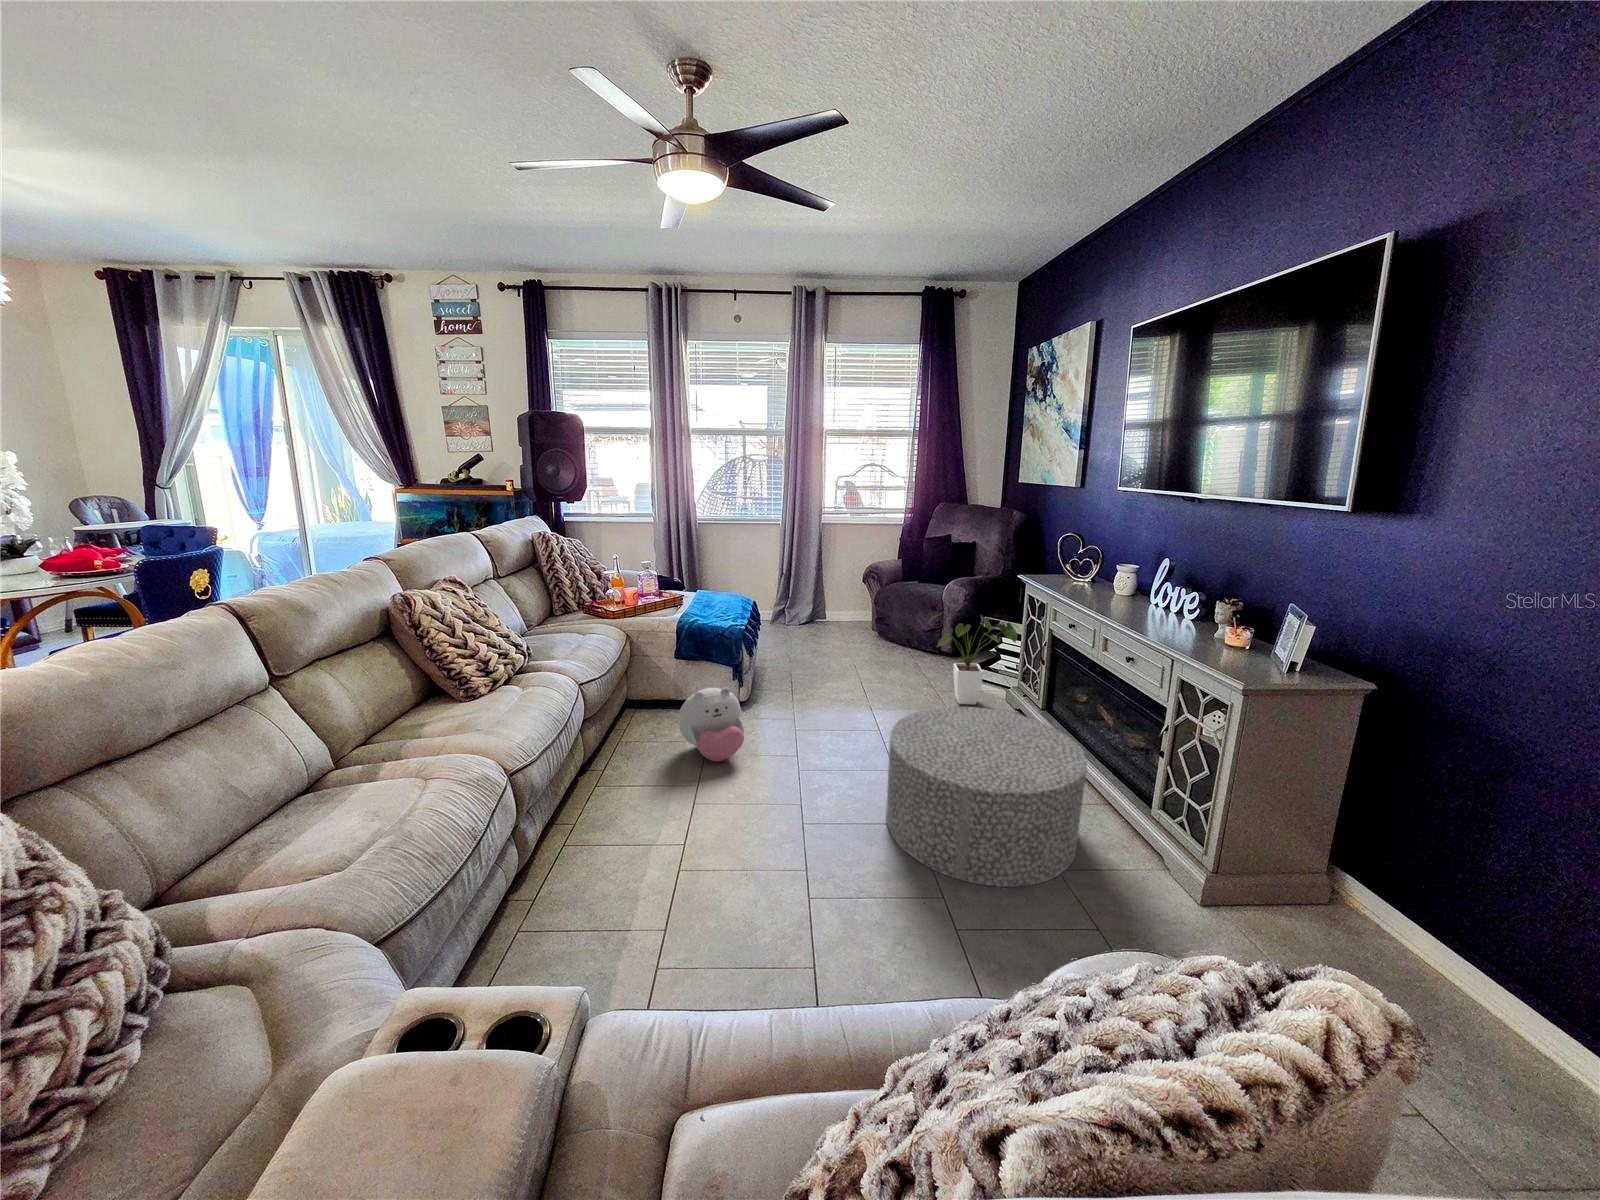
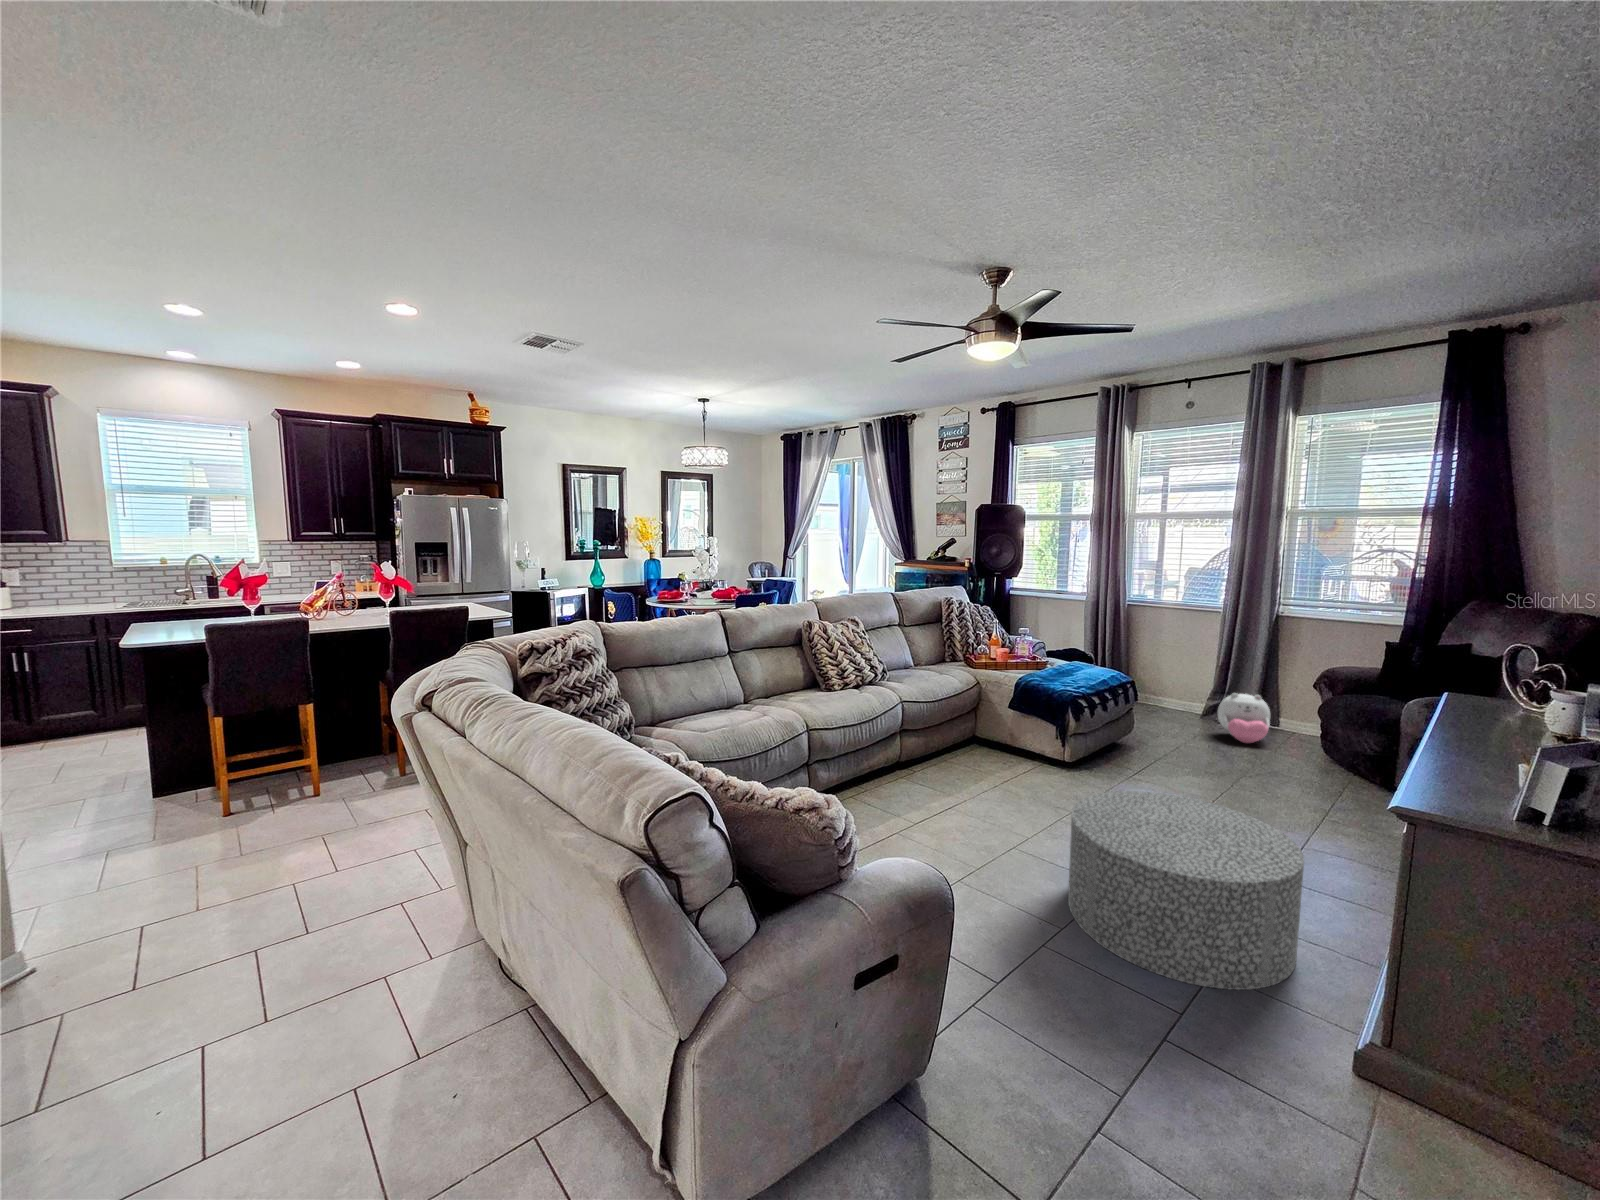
house plant: present [929,613,1017,704] -> none [1299,721,1438,852]
plush toy: present [678,687,744,762] -> present [1218,693,1270,743]

